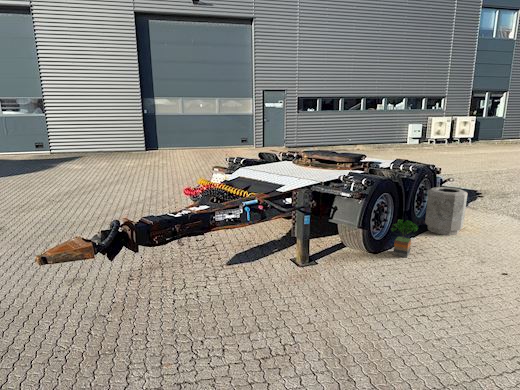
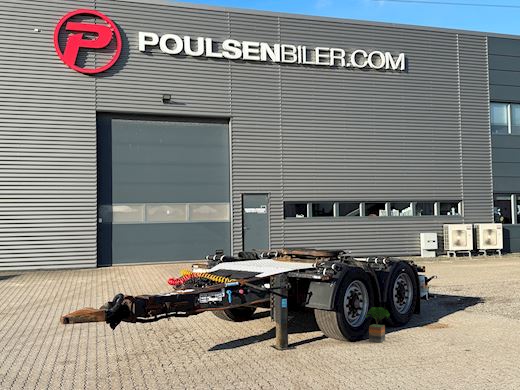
trash can: present [425,187,468,235] -> none [406,282,443,328]

